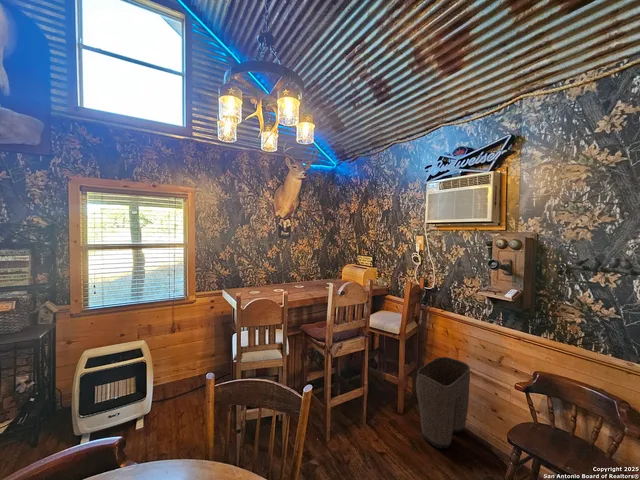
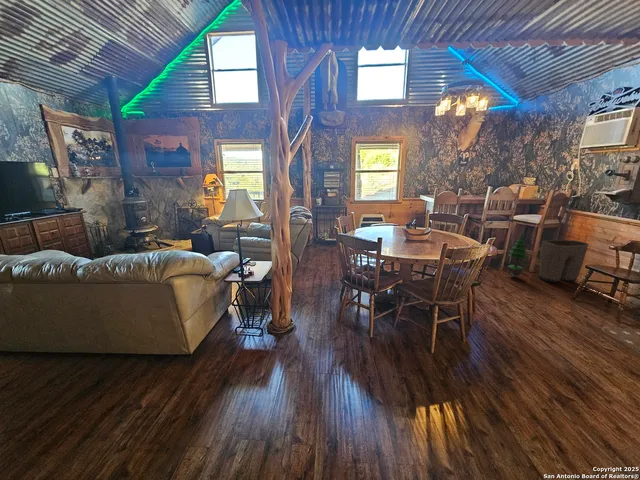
potted tree: none [377,371,409,455] -> present [507,234,528,277]

